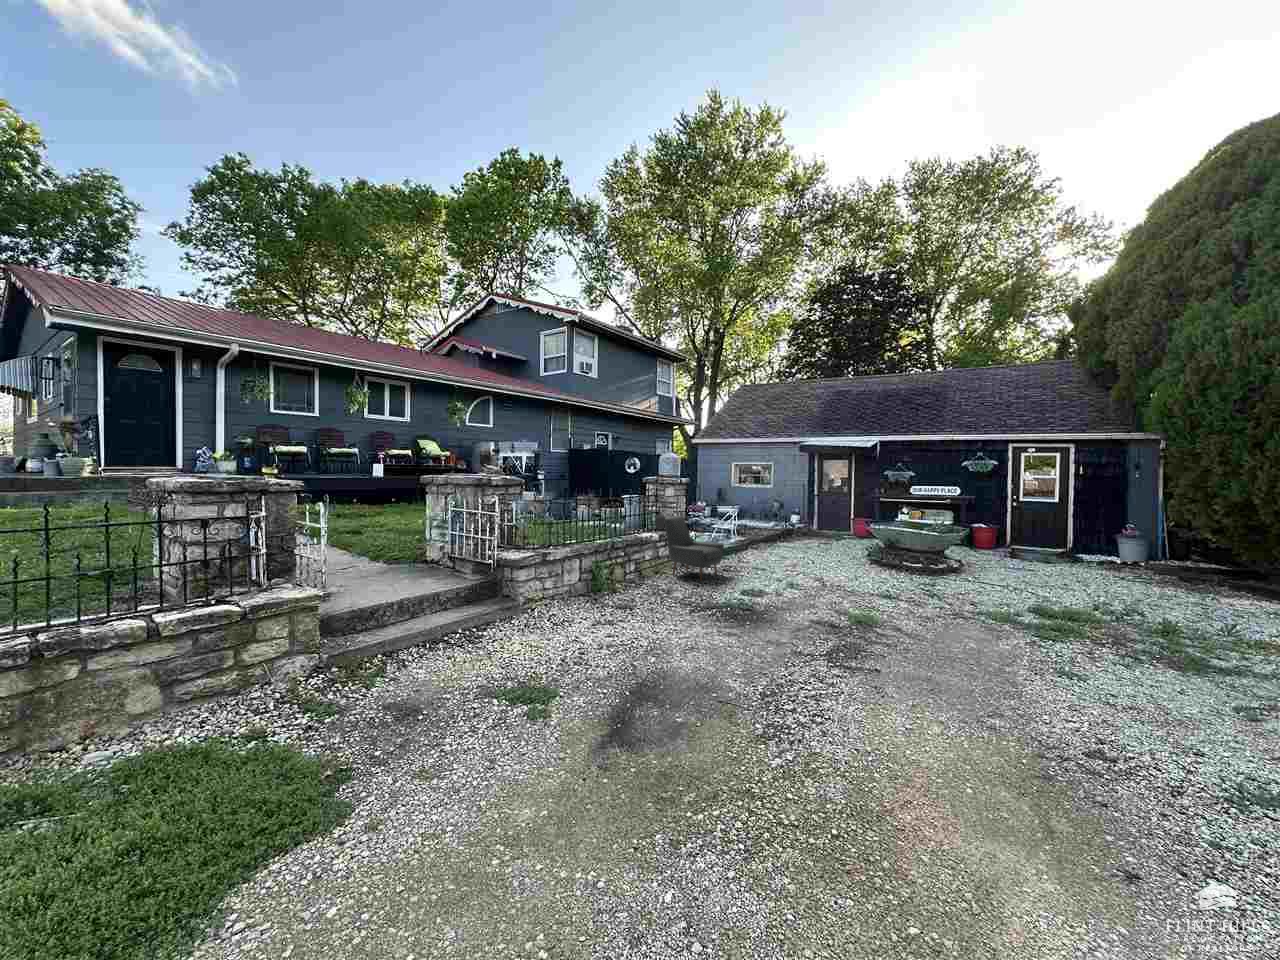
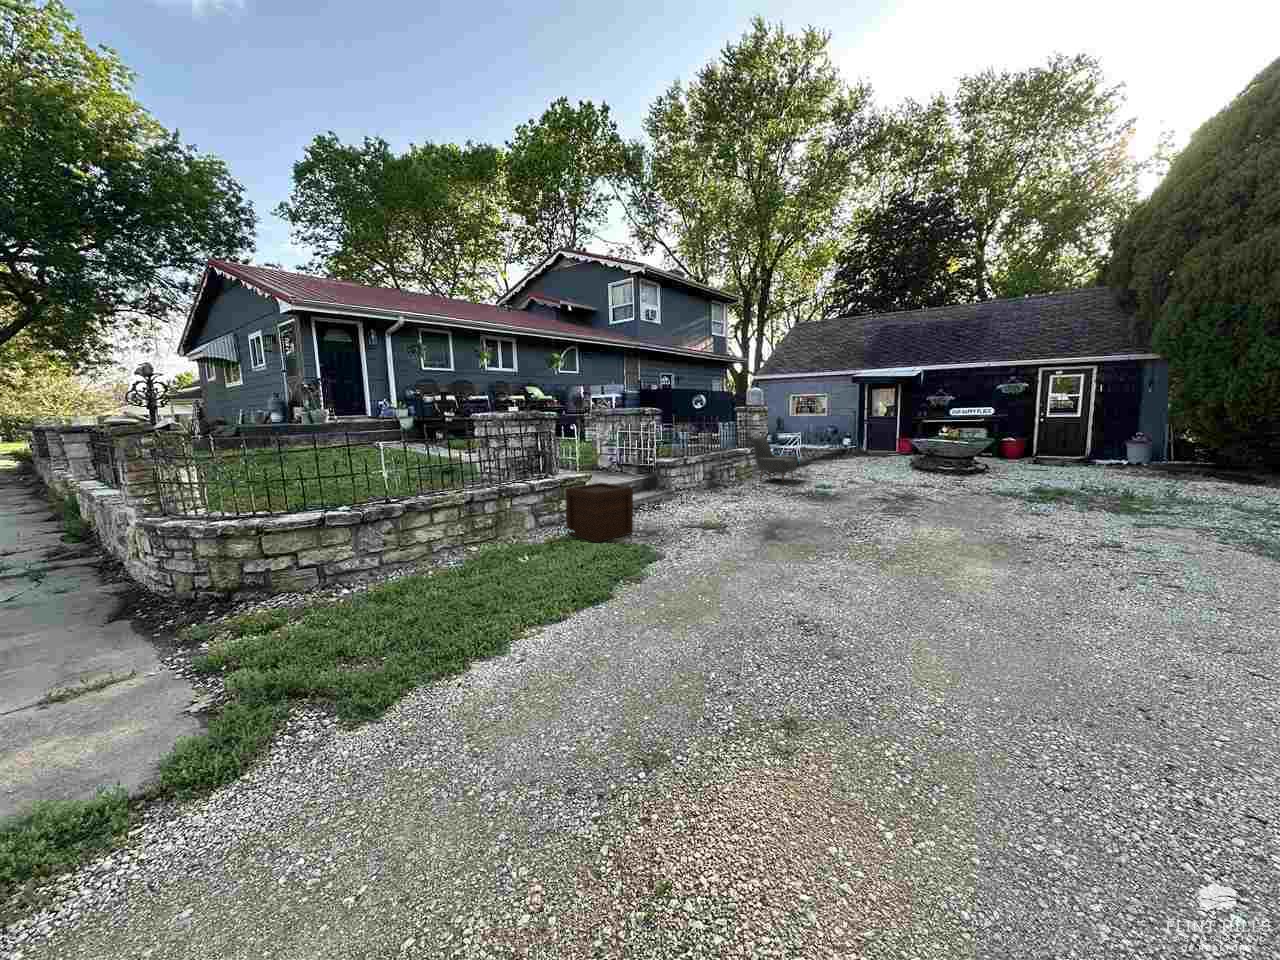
wooden crate: none [250,604,379,739] -> present [565,482,633,542]

